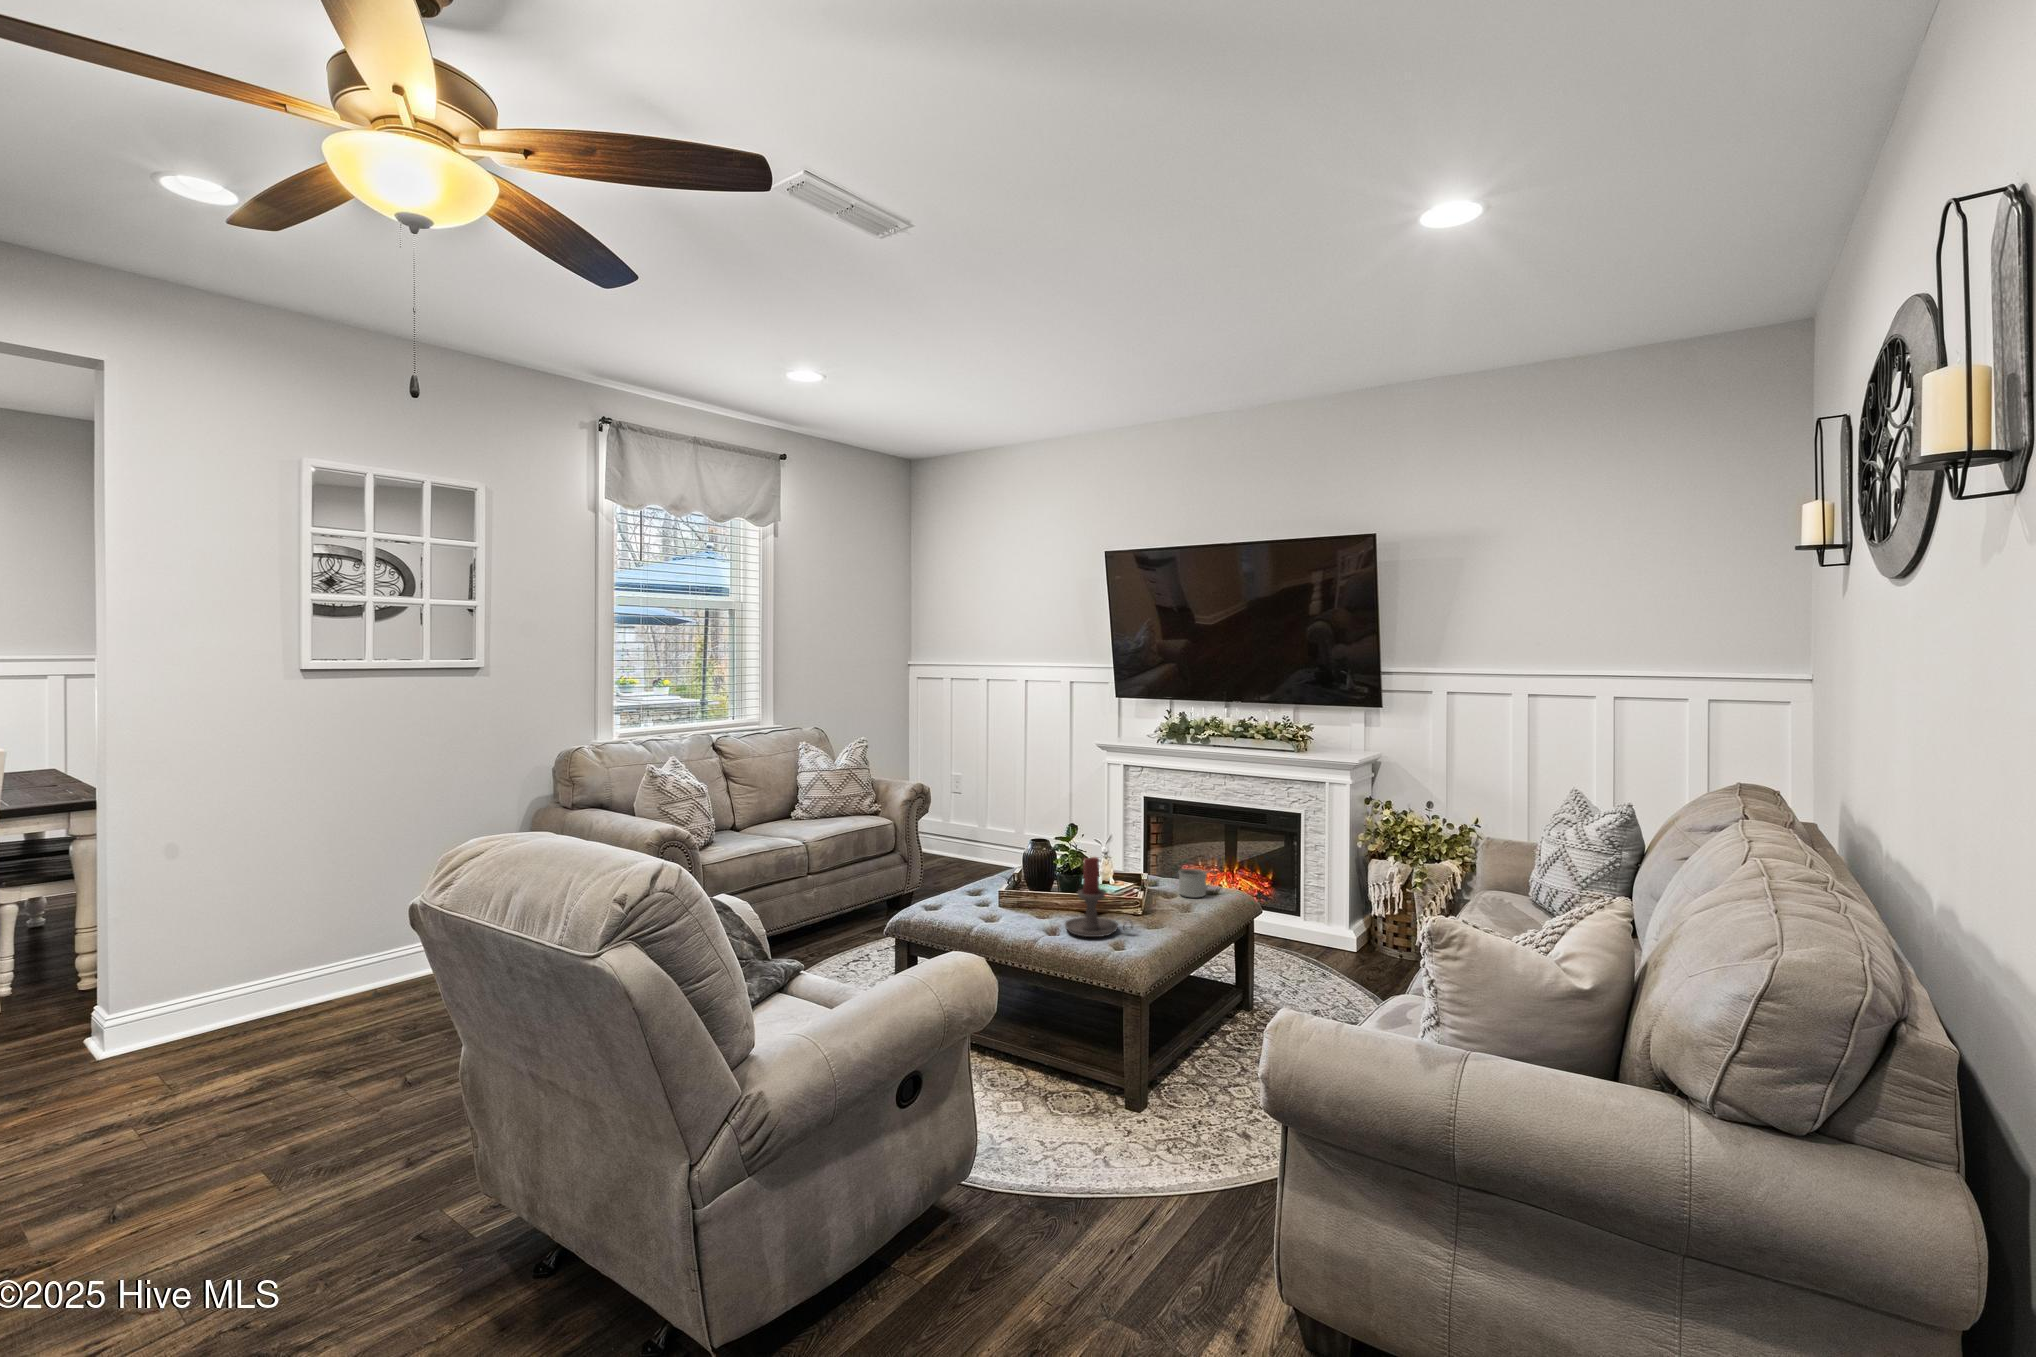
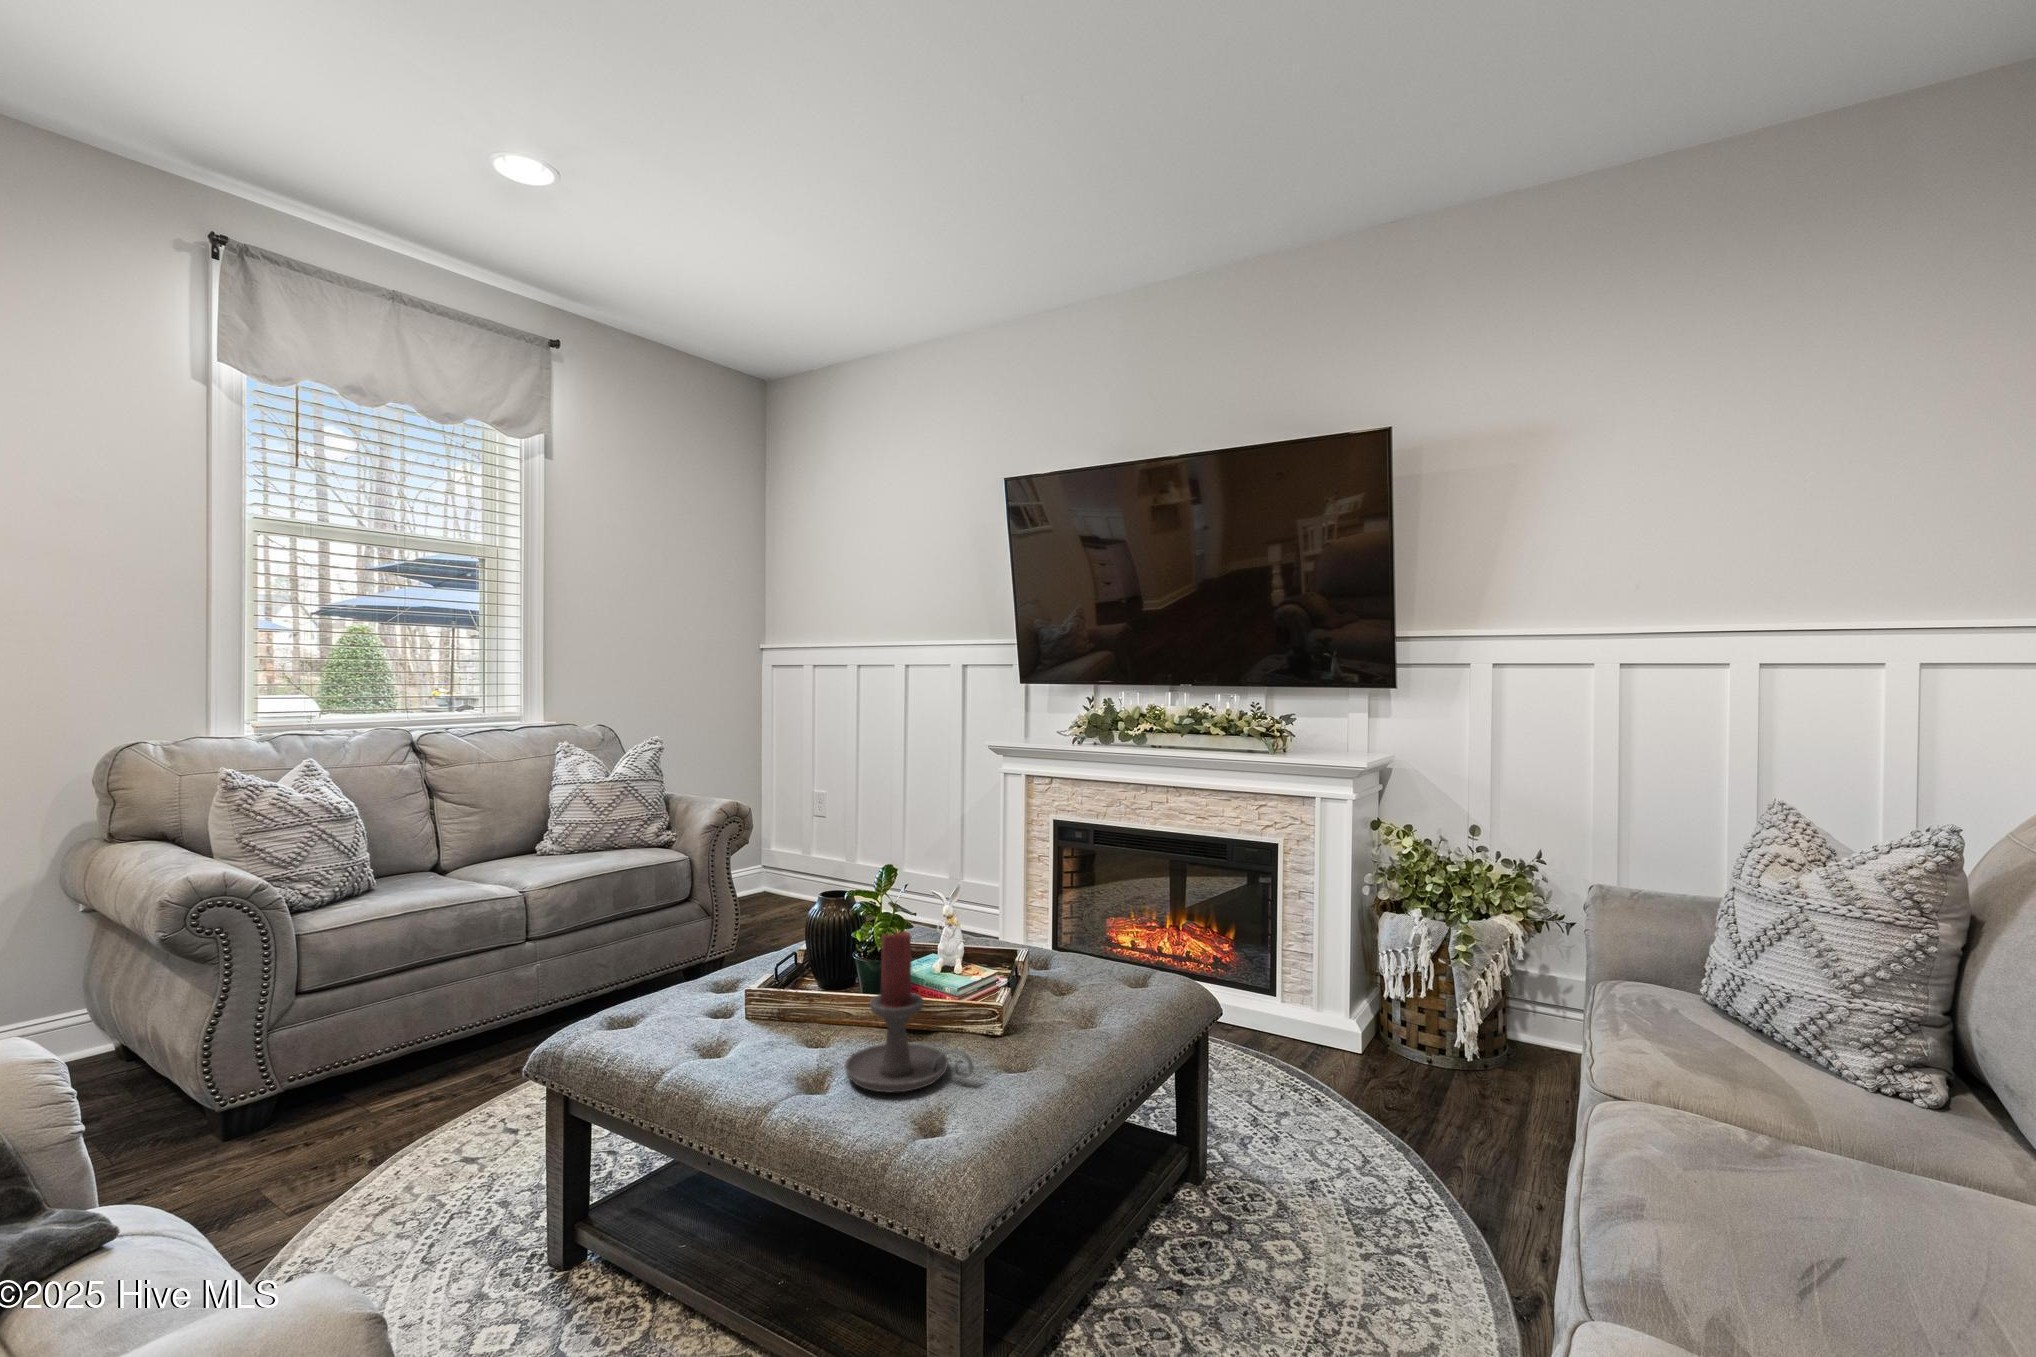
mug: present [1179,869,1215,897] -> none [1075,942,1142,995]

